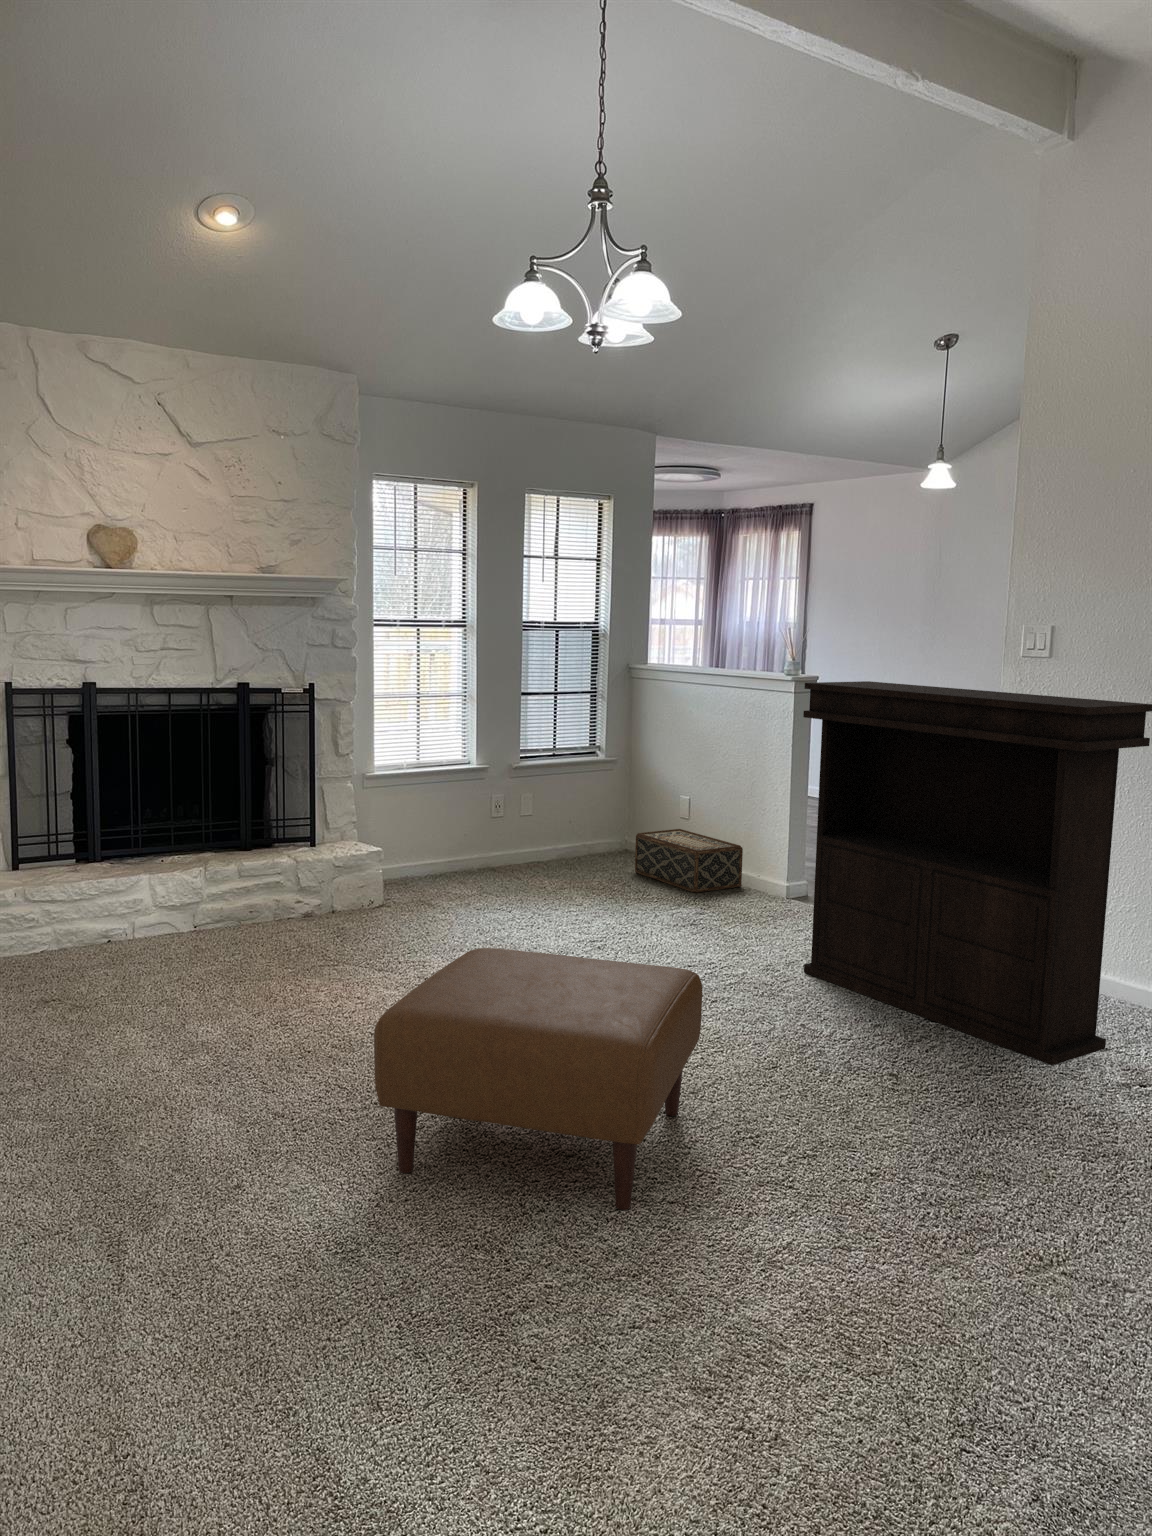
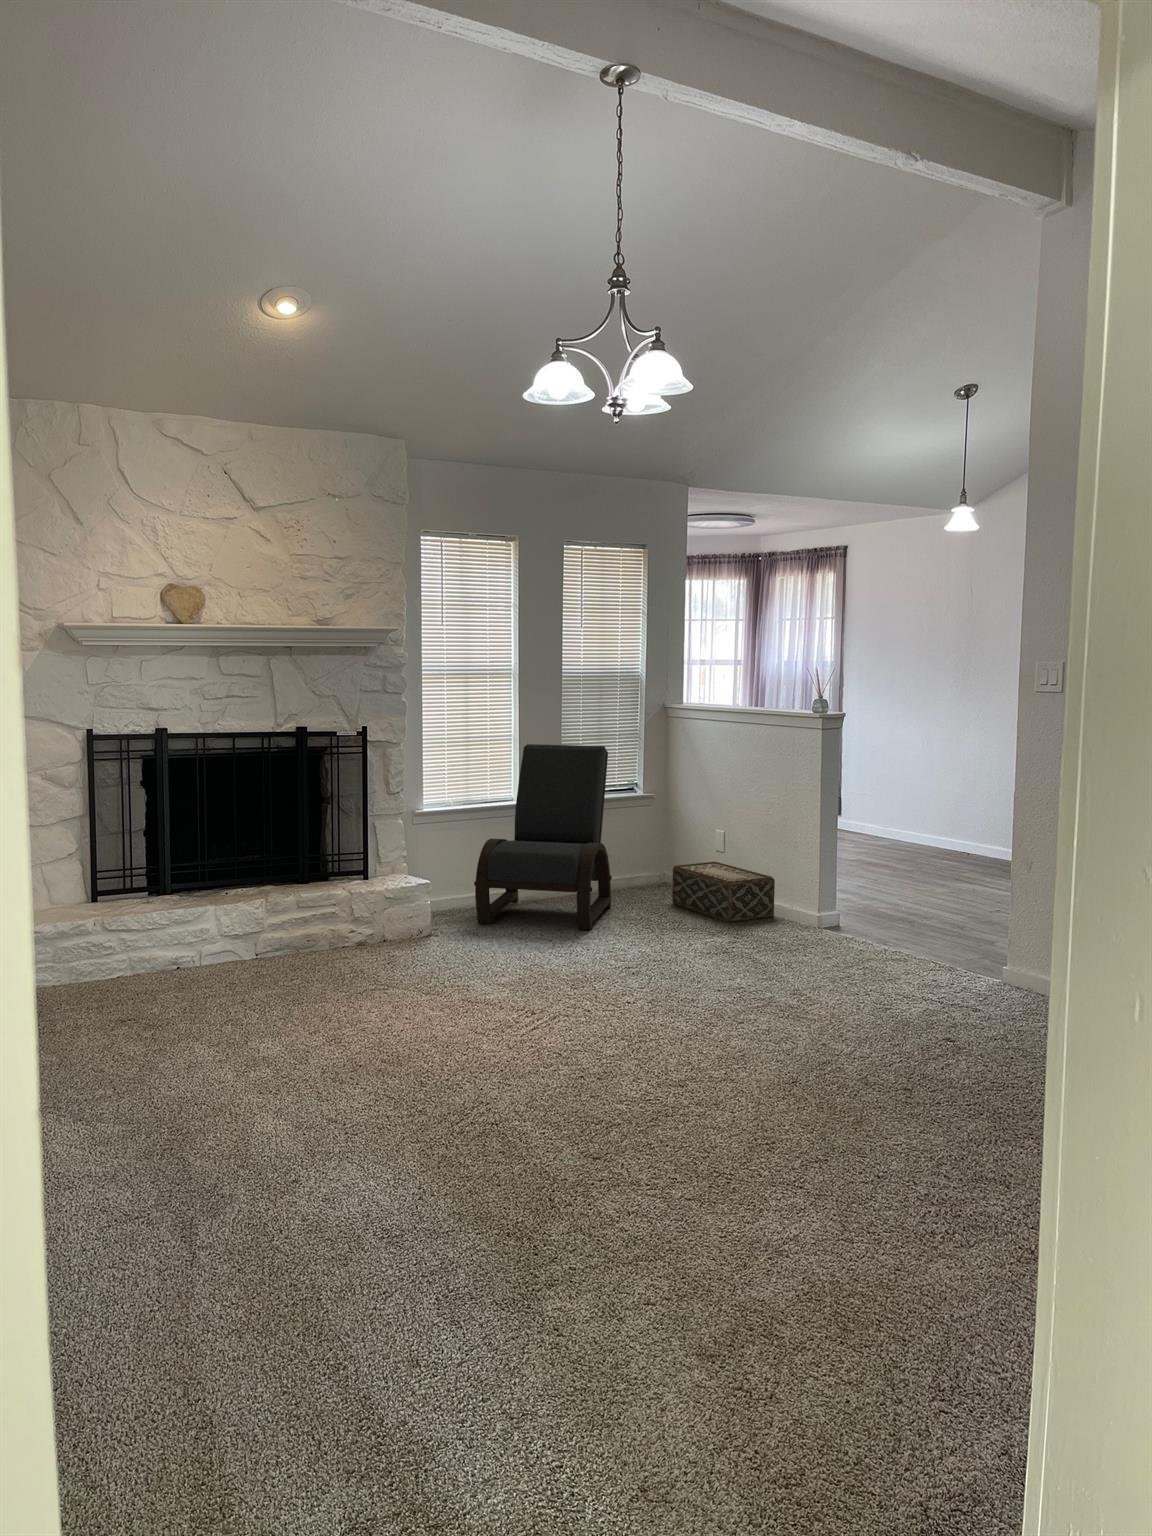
console table: present [803,681,1152,1066] -> none [823,719,1149,1081]
lounge chair: none [427,704,572,901] -> present [474,744,612,930]
ottoman: present [374,948,702,1210] -> none [418,968,721,1204]

